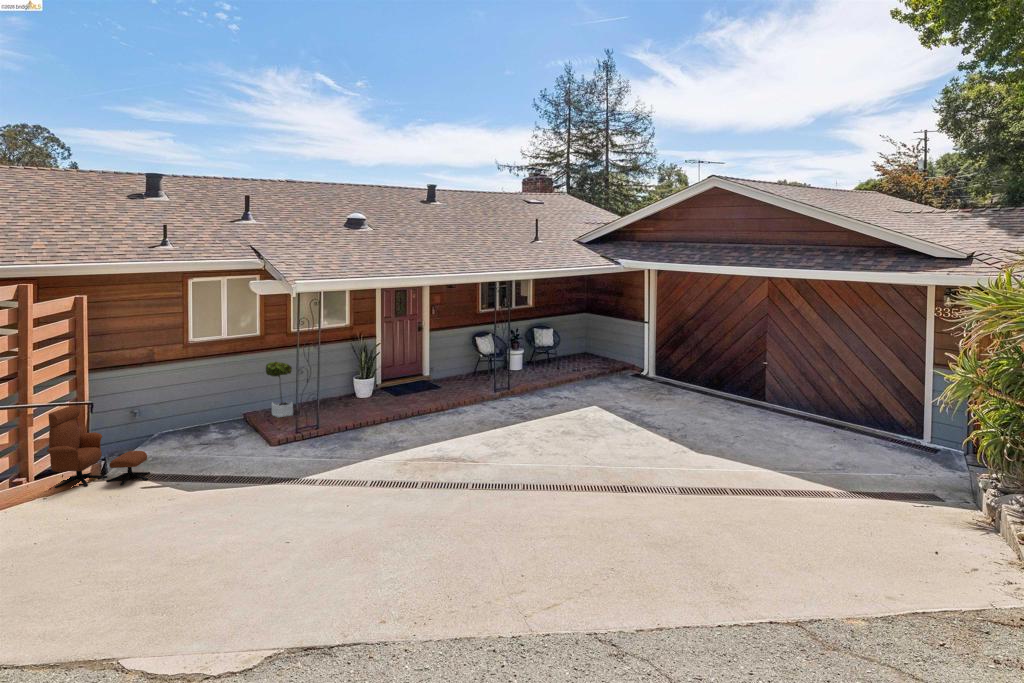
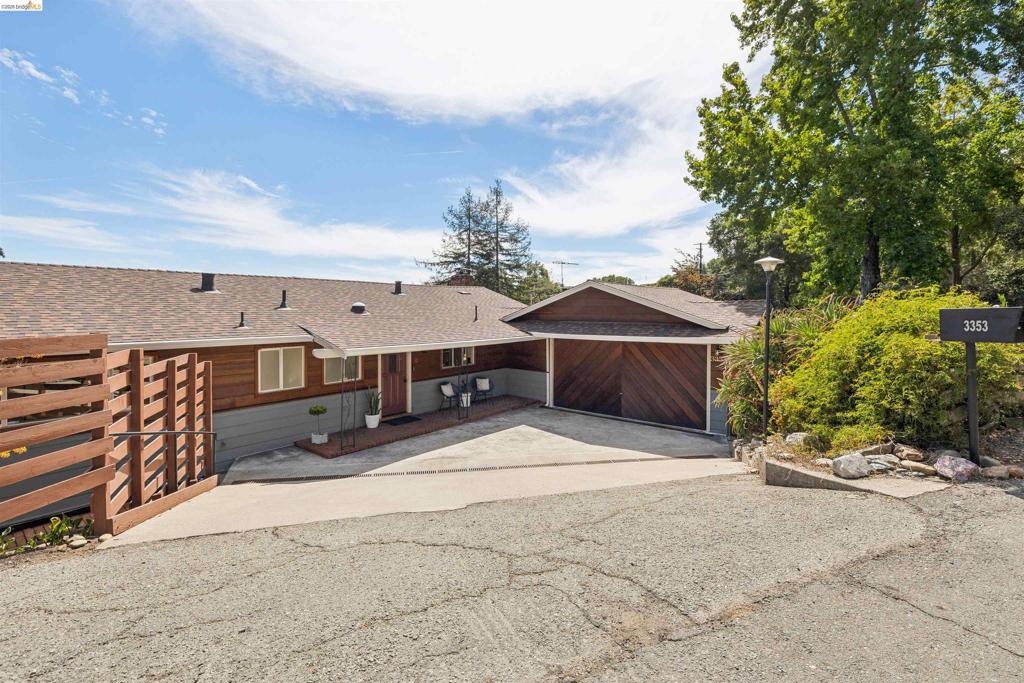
lounge chair: present [47,406,150,488] -> none [200,436,265,491]

